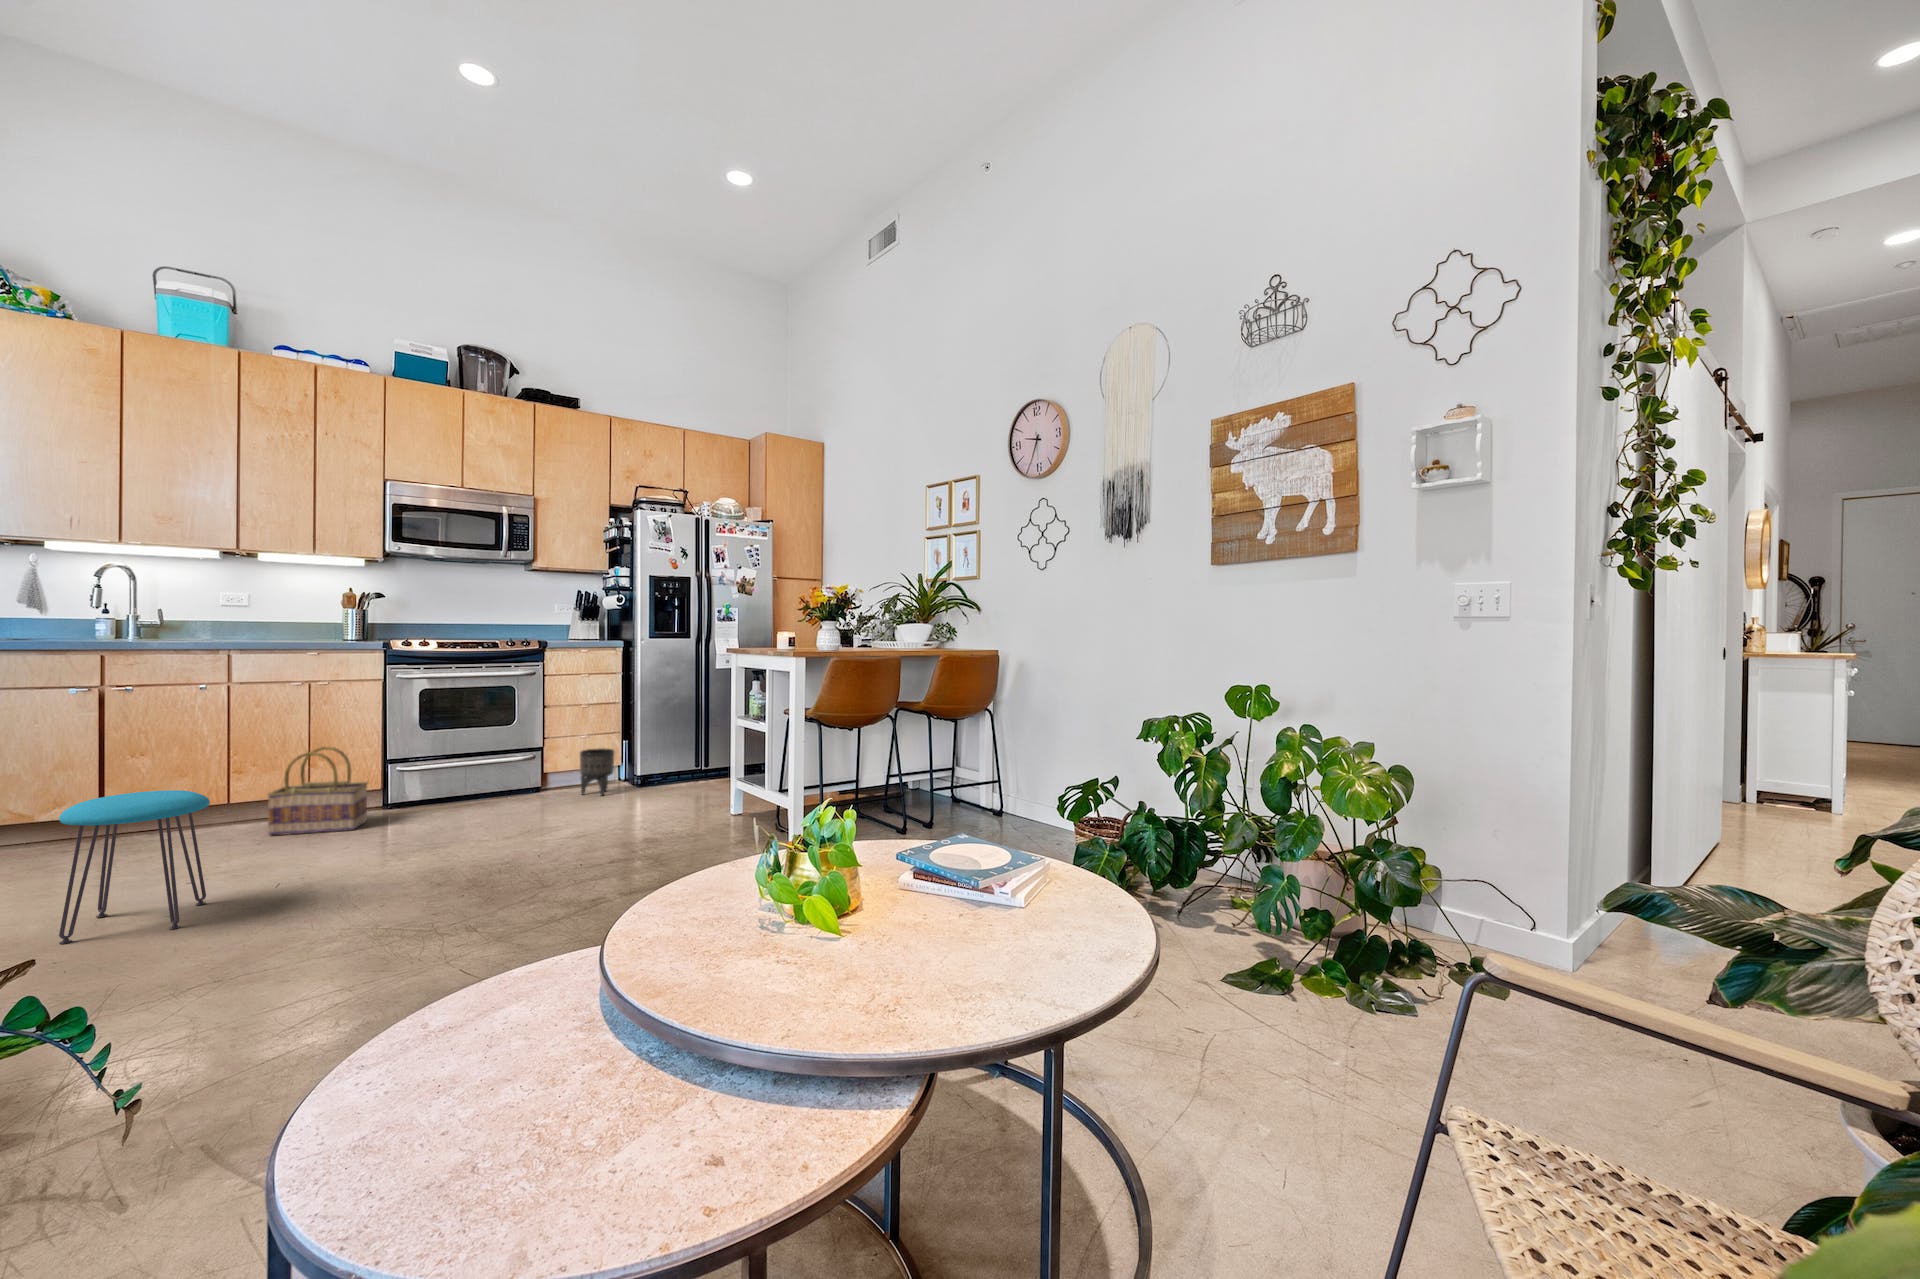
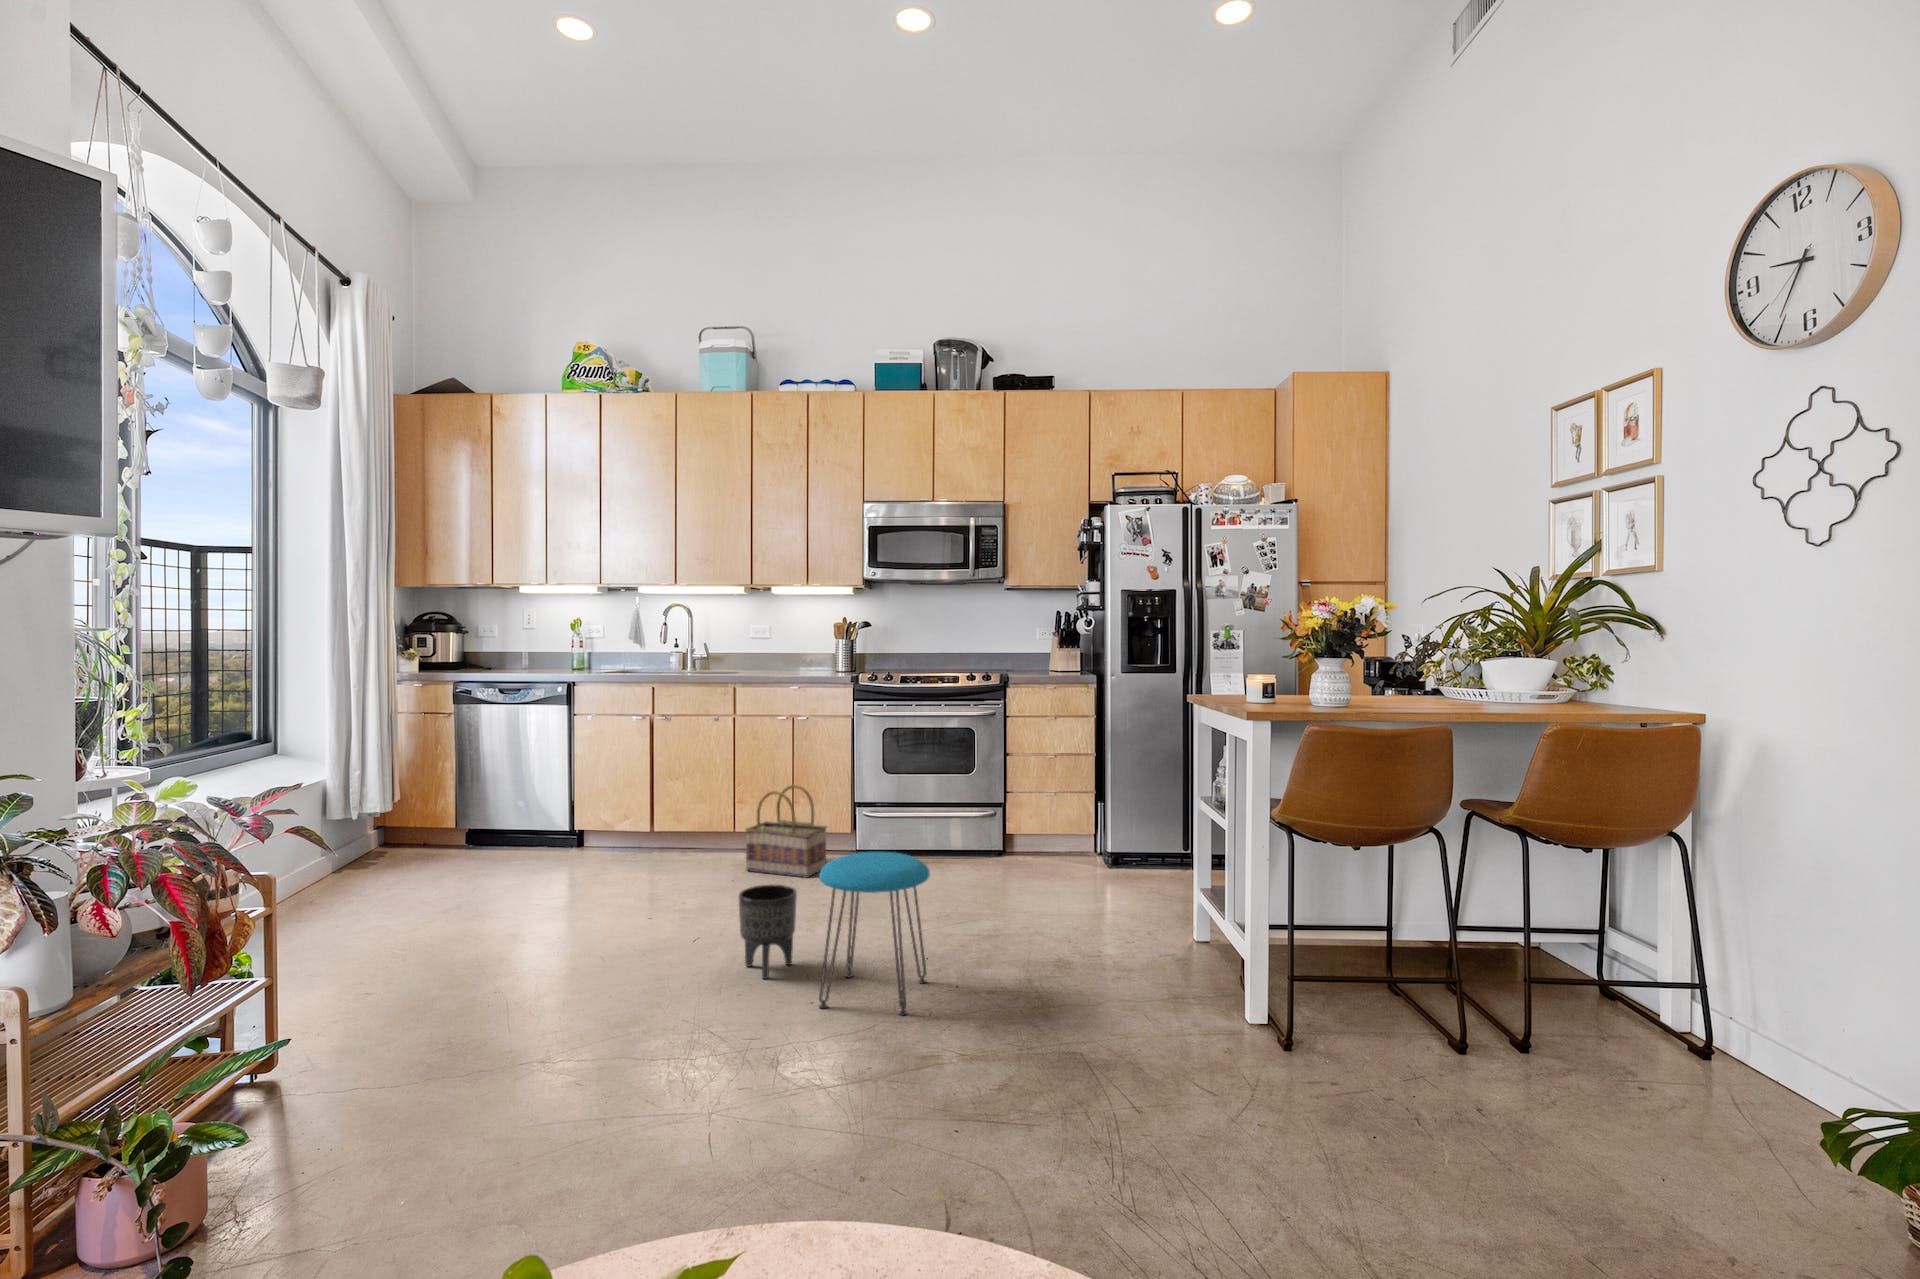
planter: present [580,748,615,796] -> present [738,885,797,979]
stool: present [59,790,210,944] -> present [819,852,930,1016]

